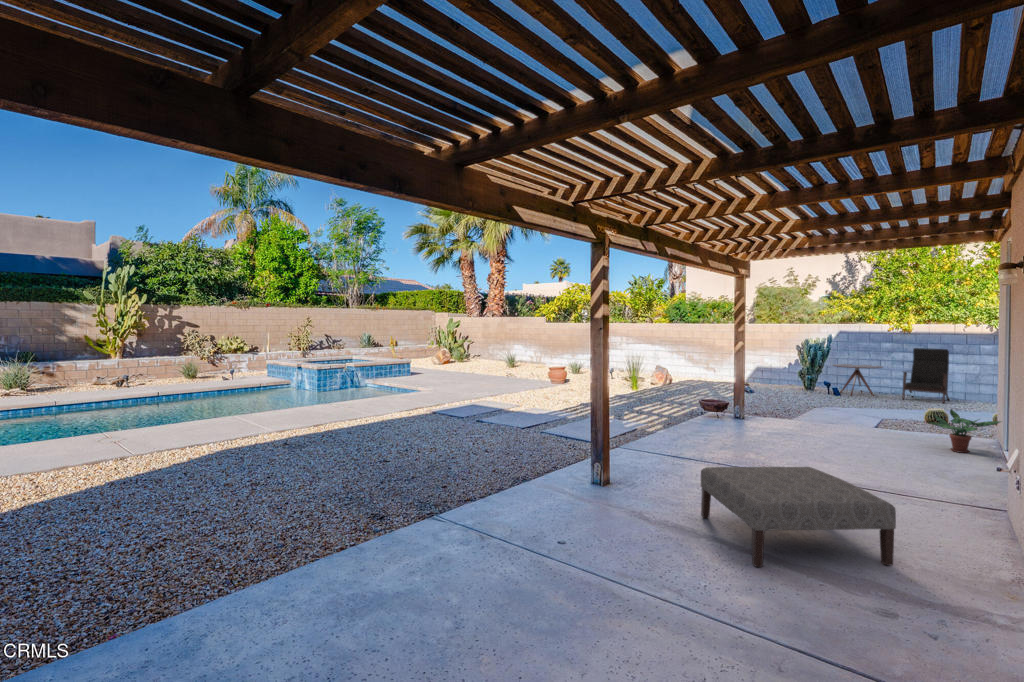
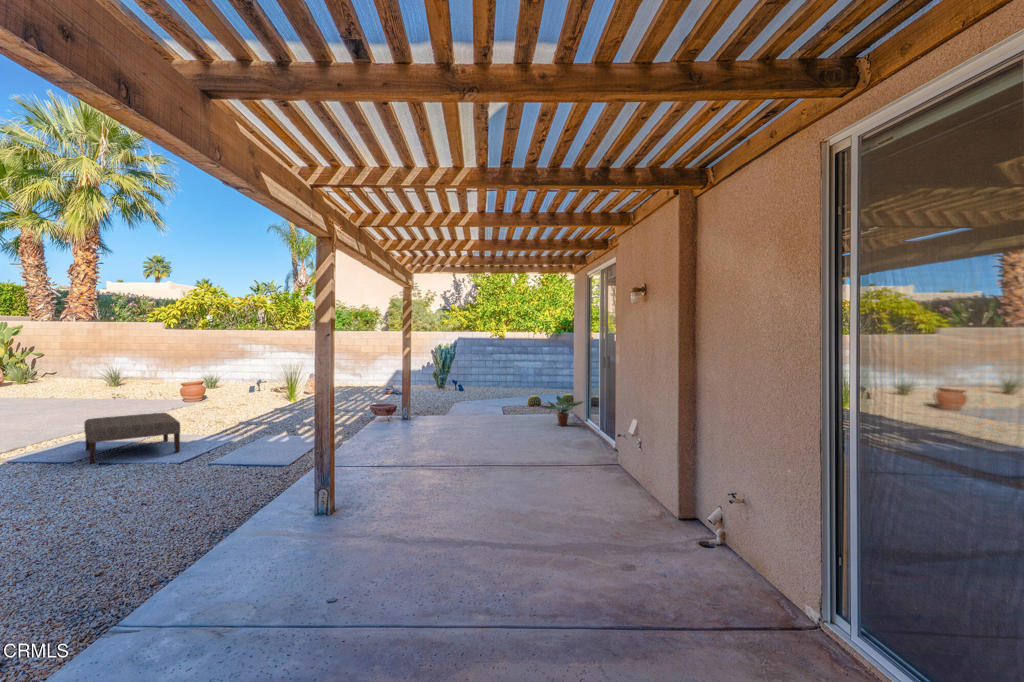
lounge chair: present [902,348,949,403] -> none [508,351,537,391]
round table: present [833,364,883,396] -> none [461,365,495,391]
ottoman: present [701,467,896,567] -> present [84,413,180,463]

